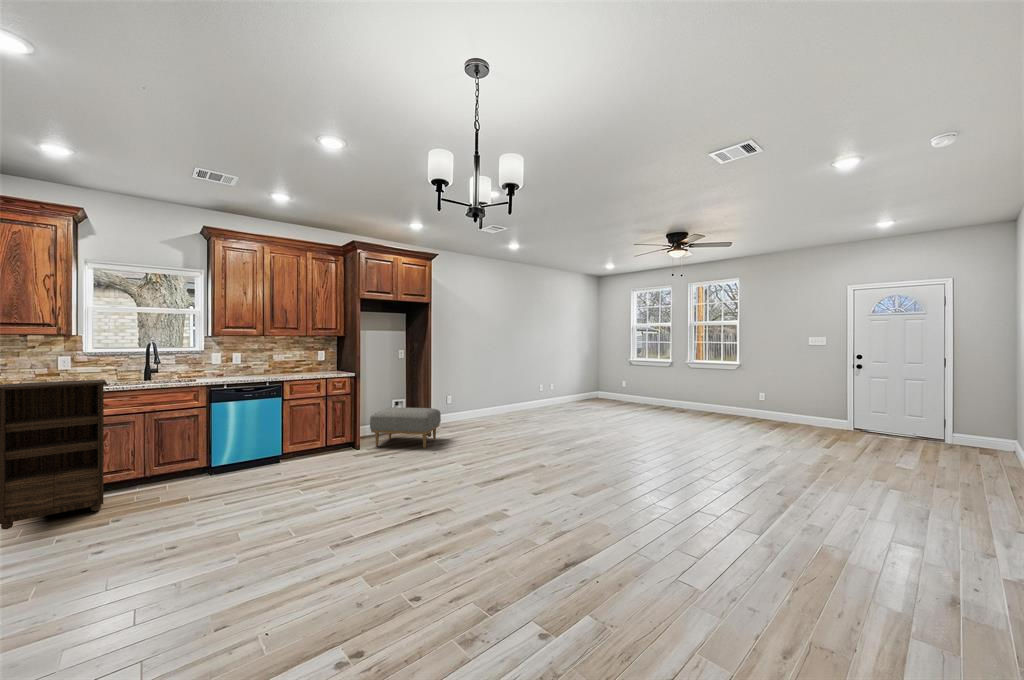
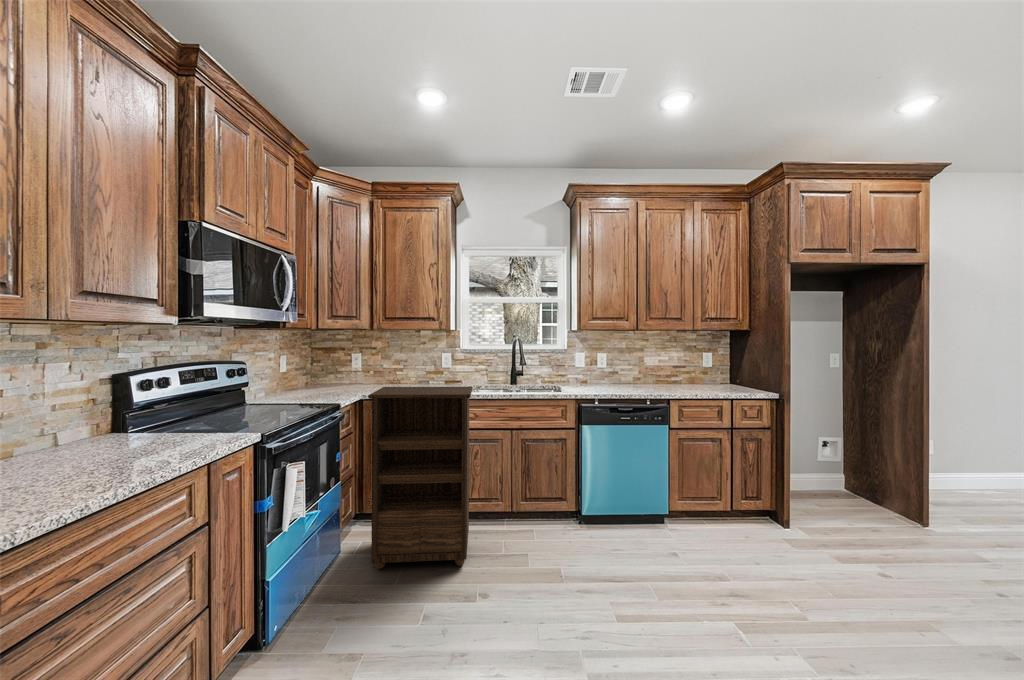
ottoman: present [370,407,441,448] -> none [806,454,973,565]

